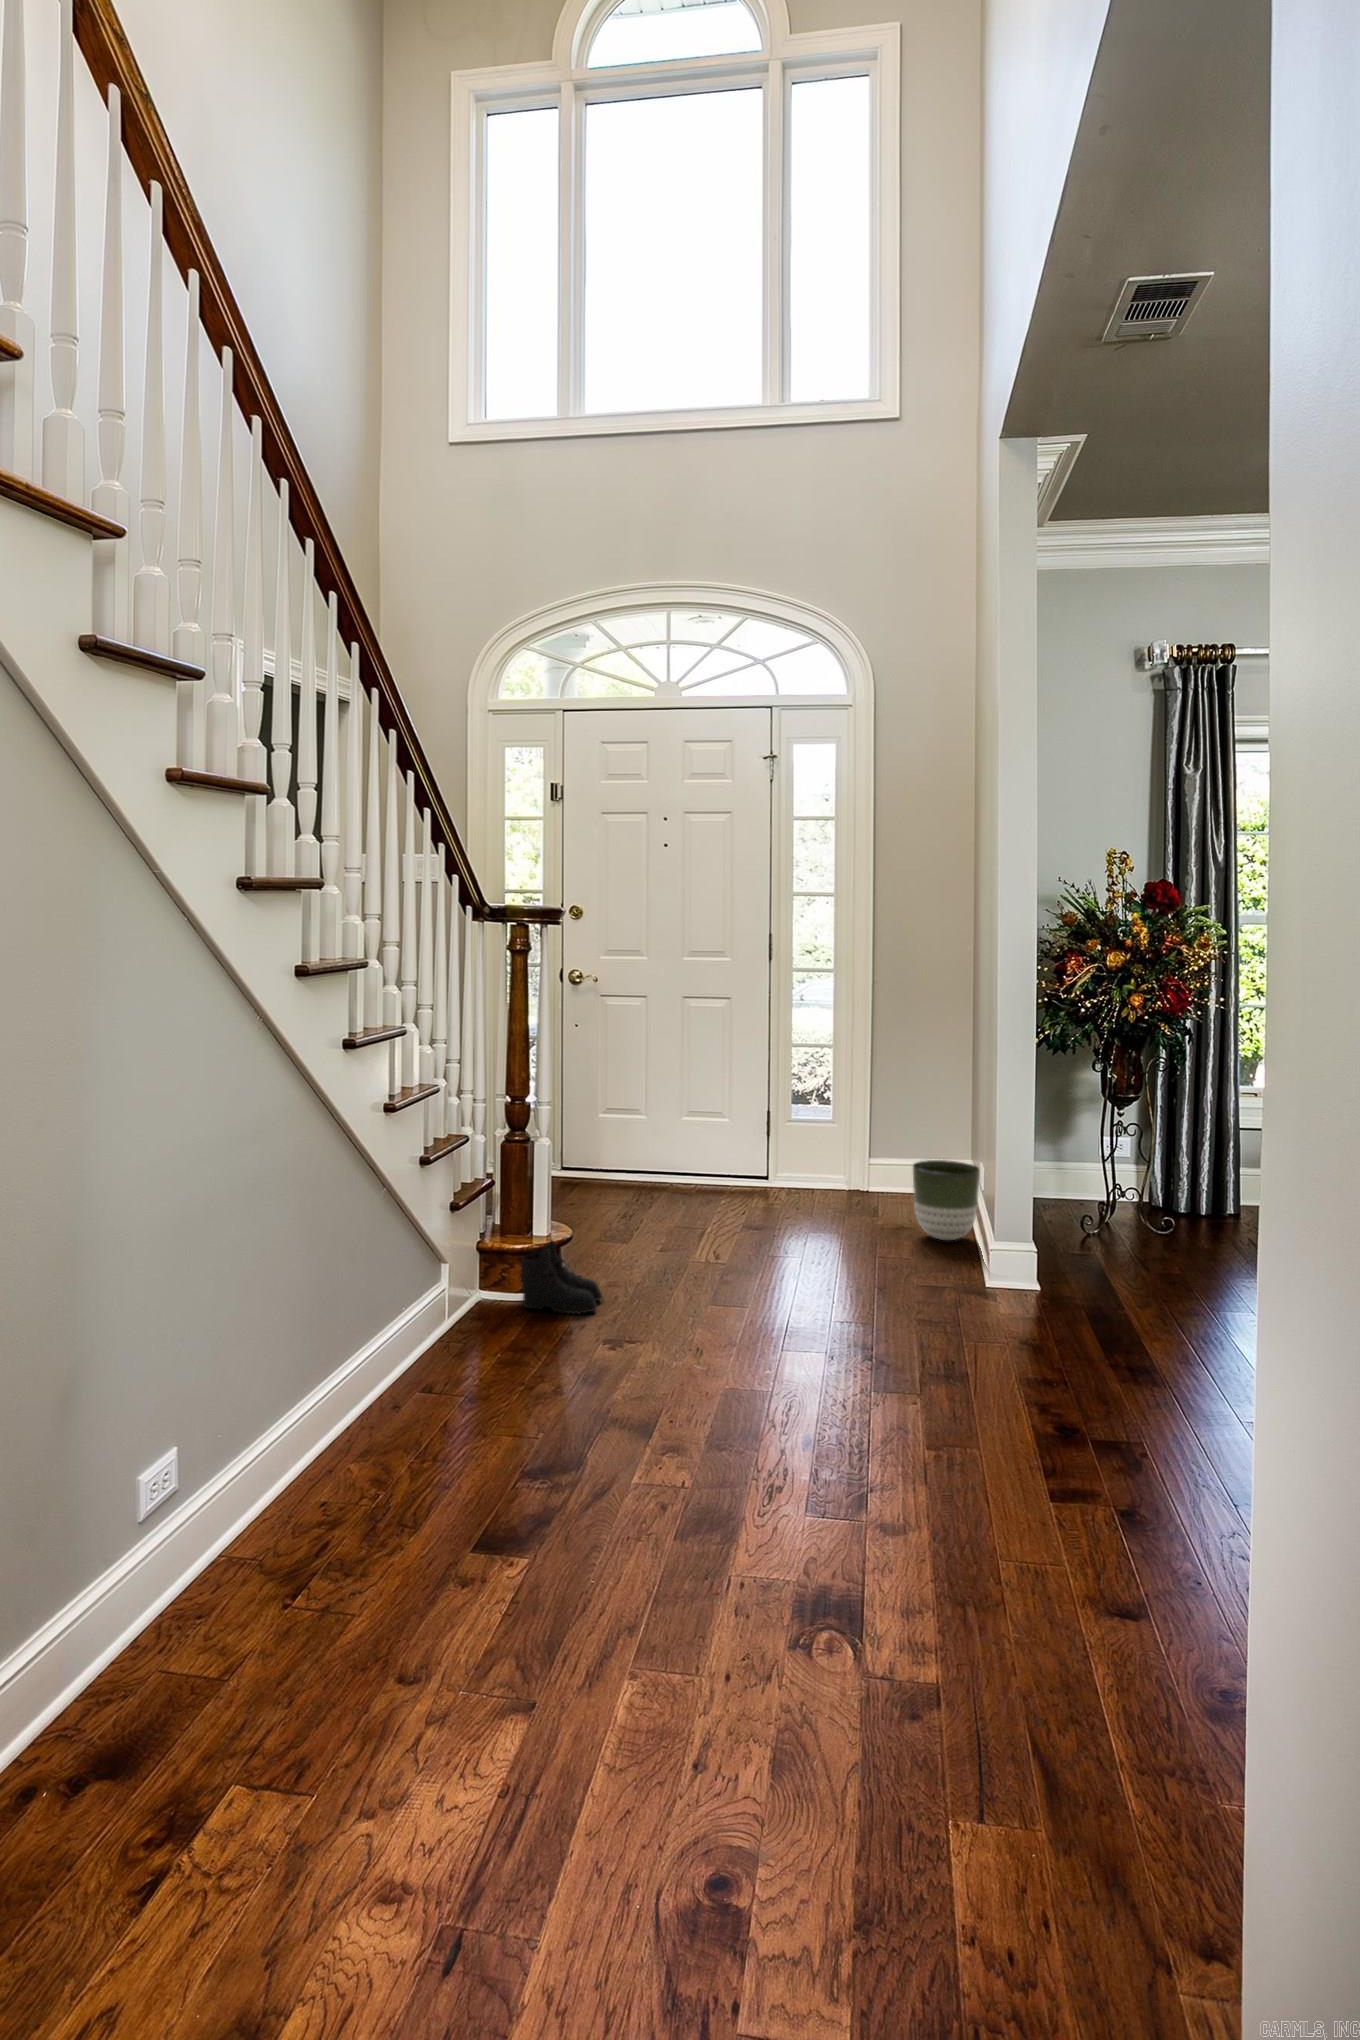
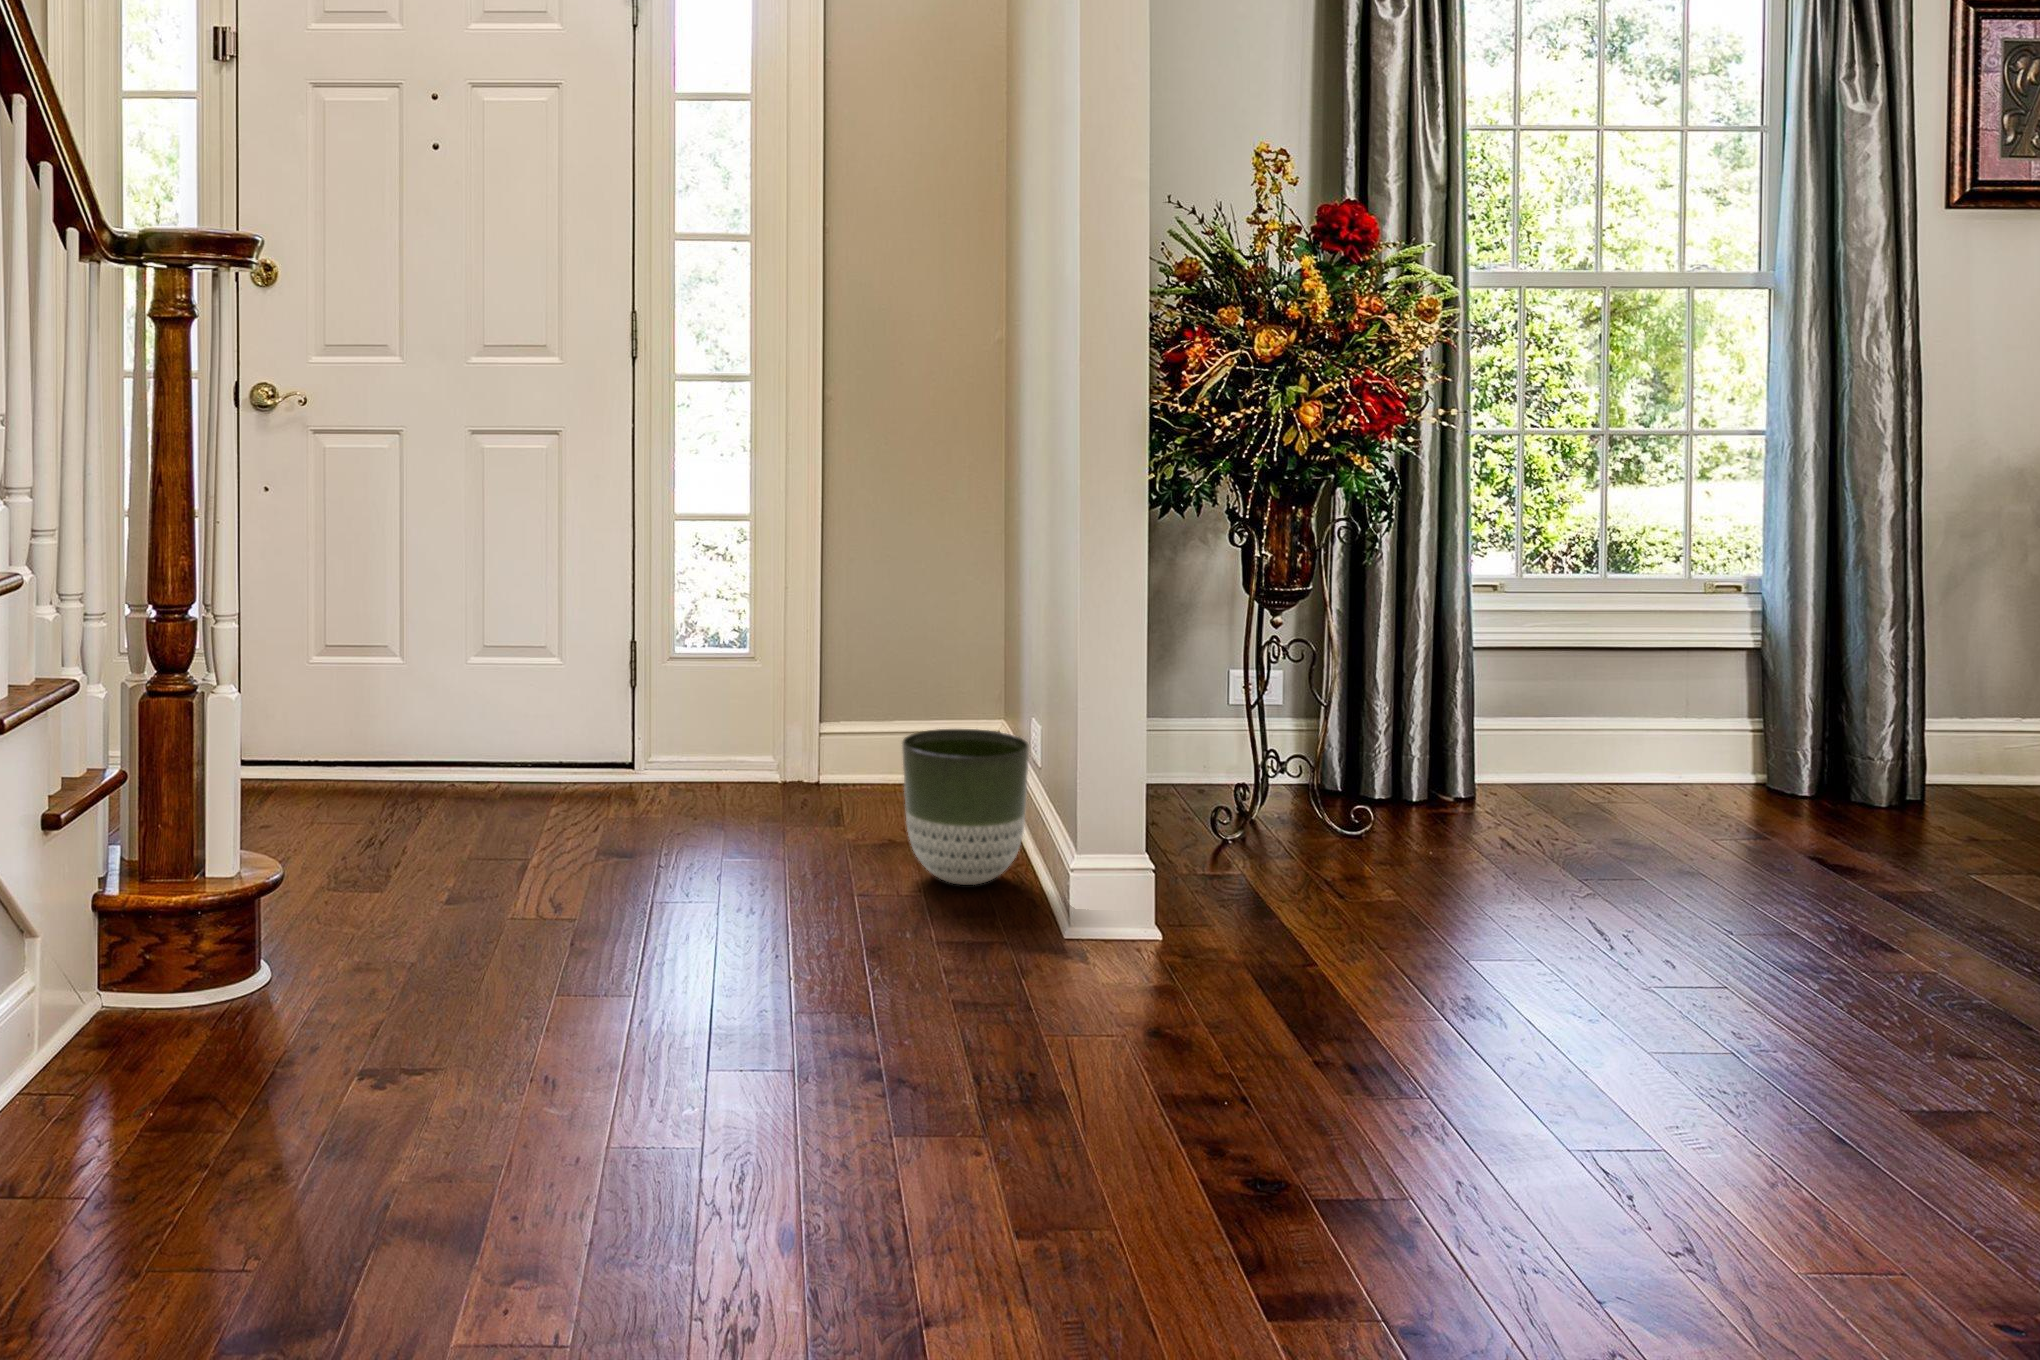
boots: present [519,1240,602,1314] -> none [18,956,228,1135]

